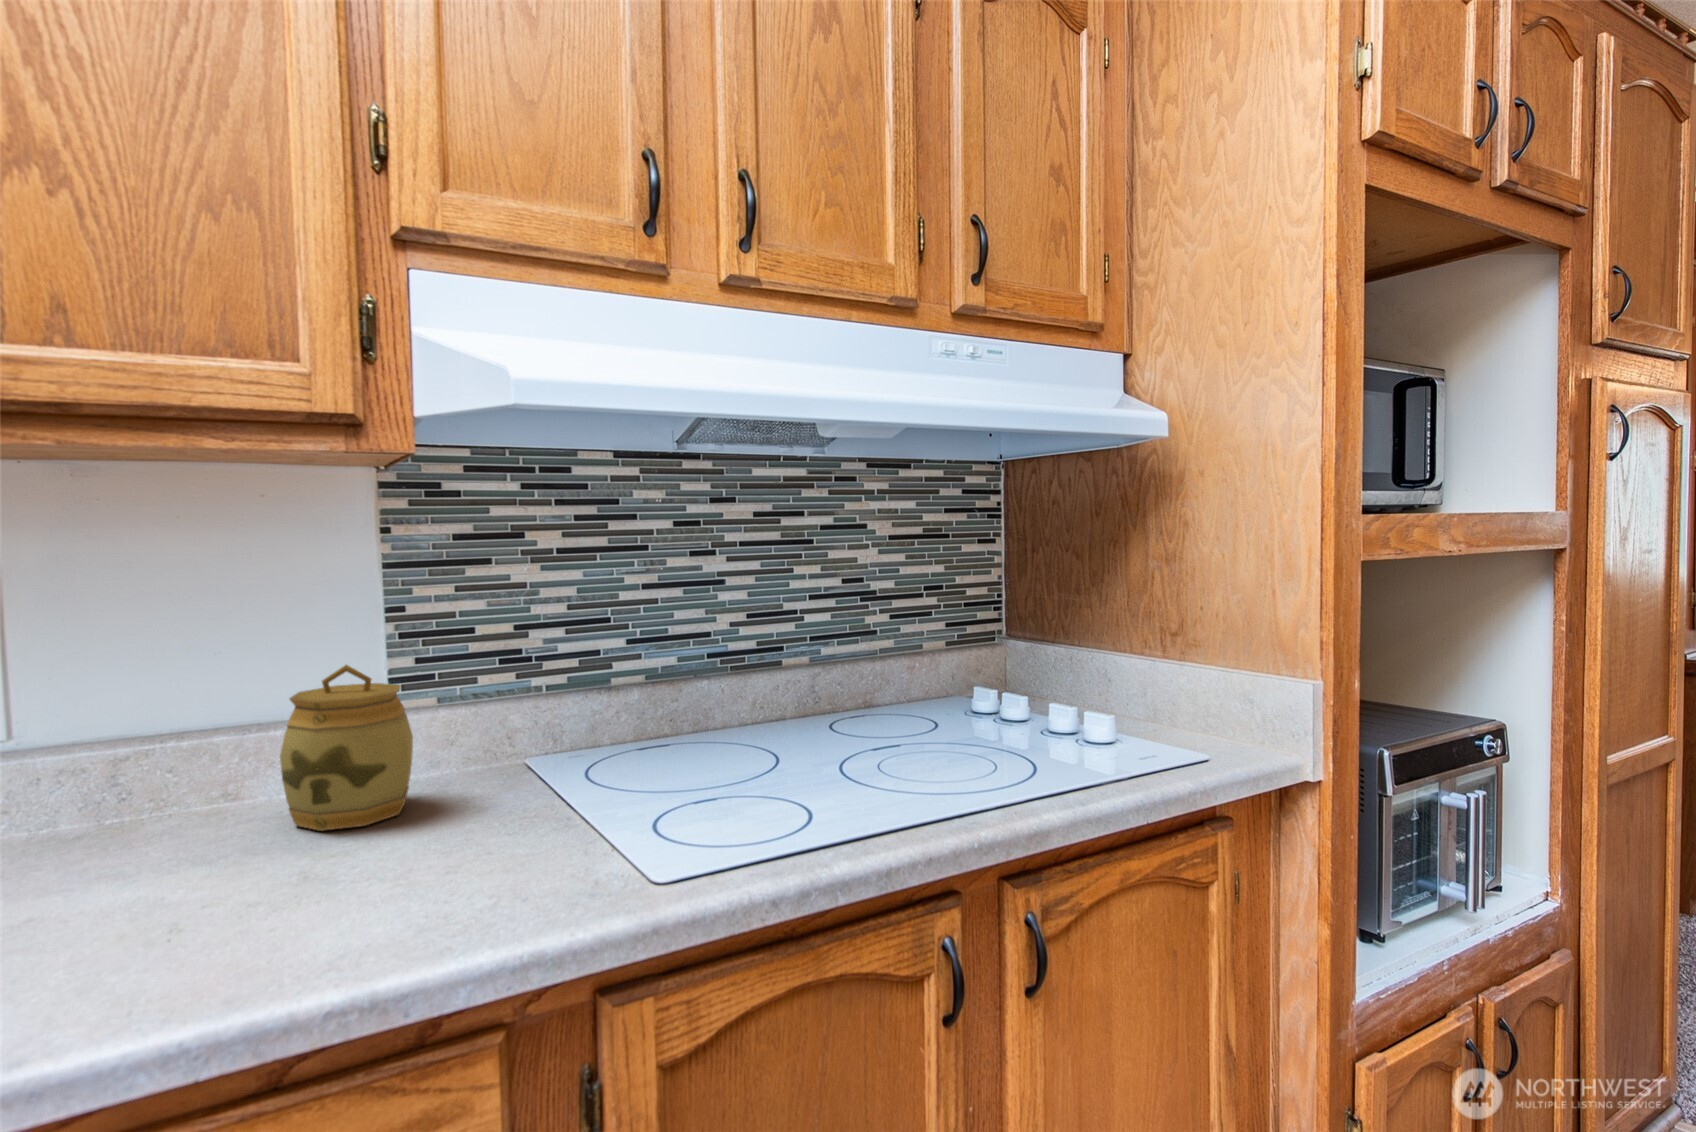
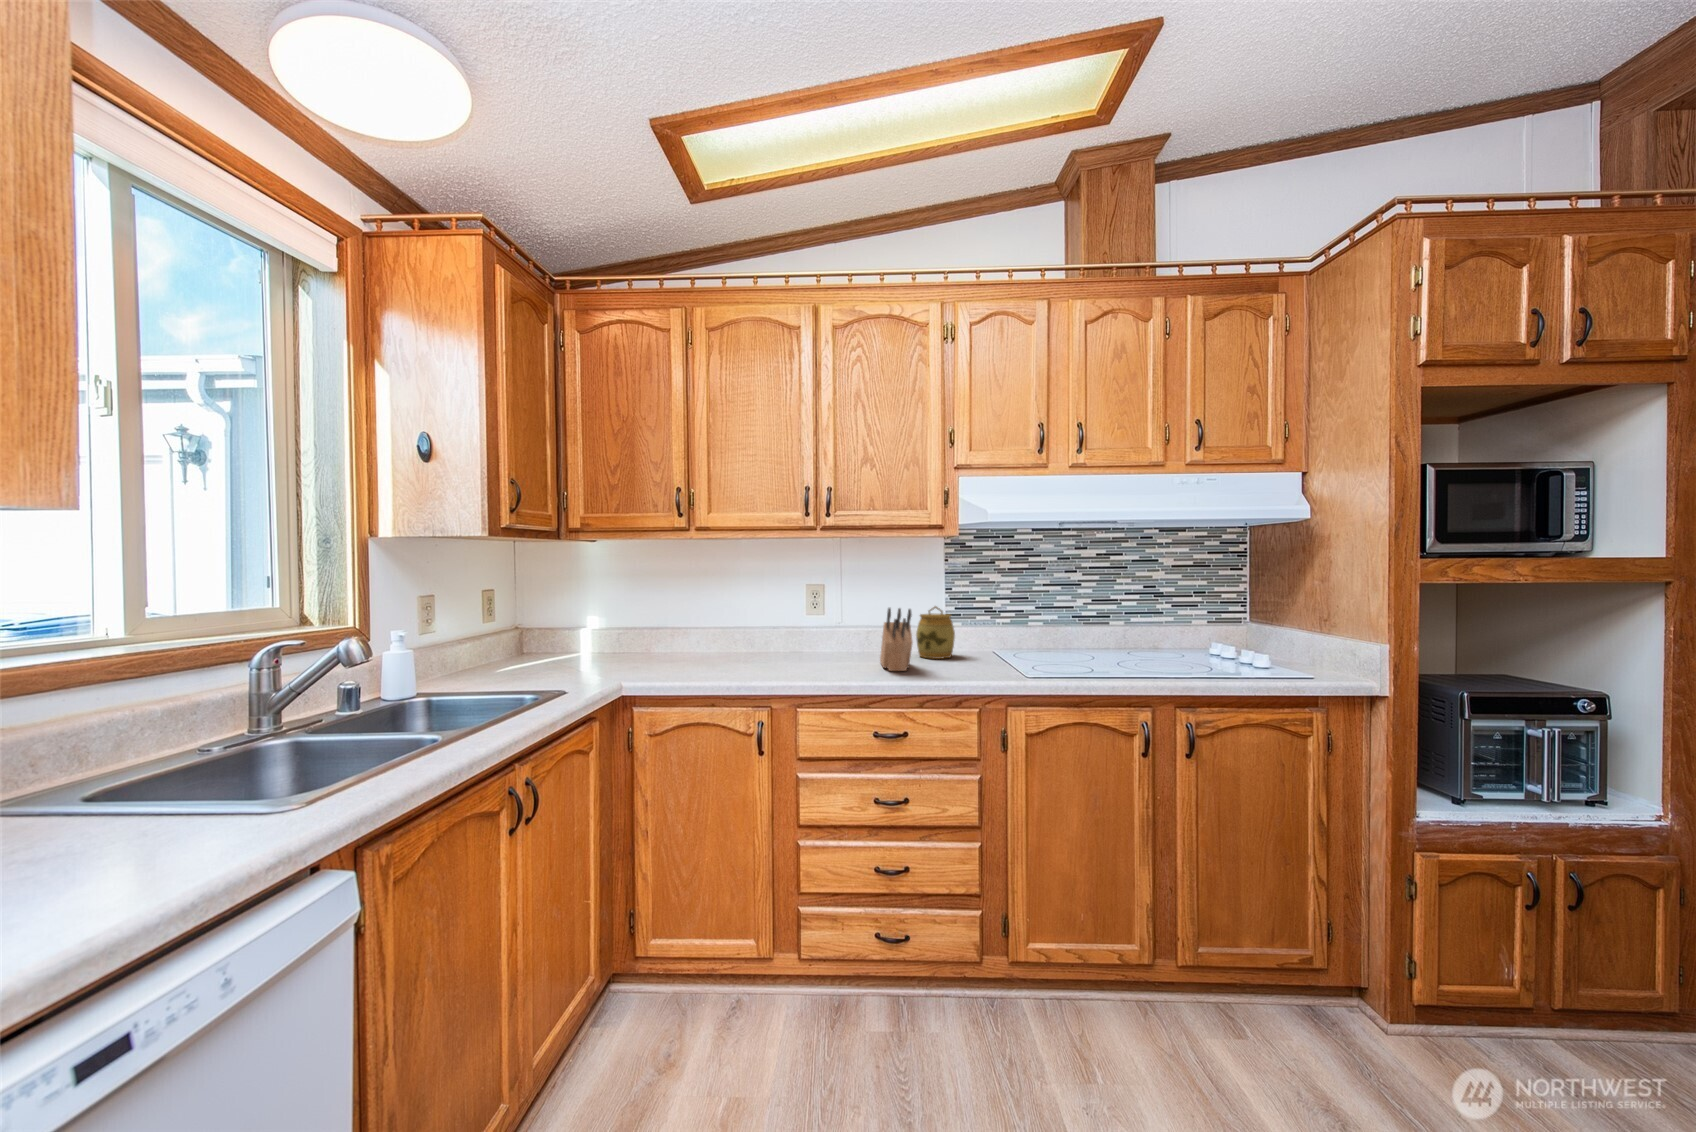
knife block: none [96,711,231,954] -> present [880,608,913,671]

